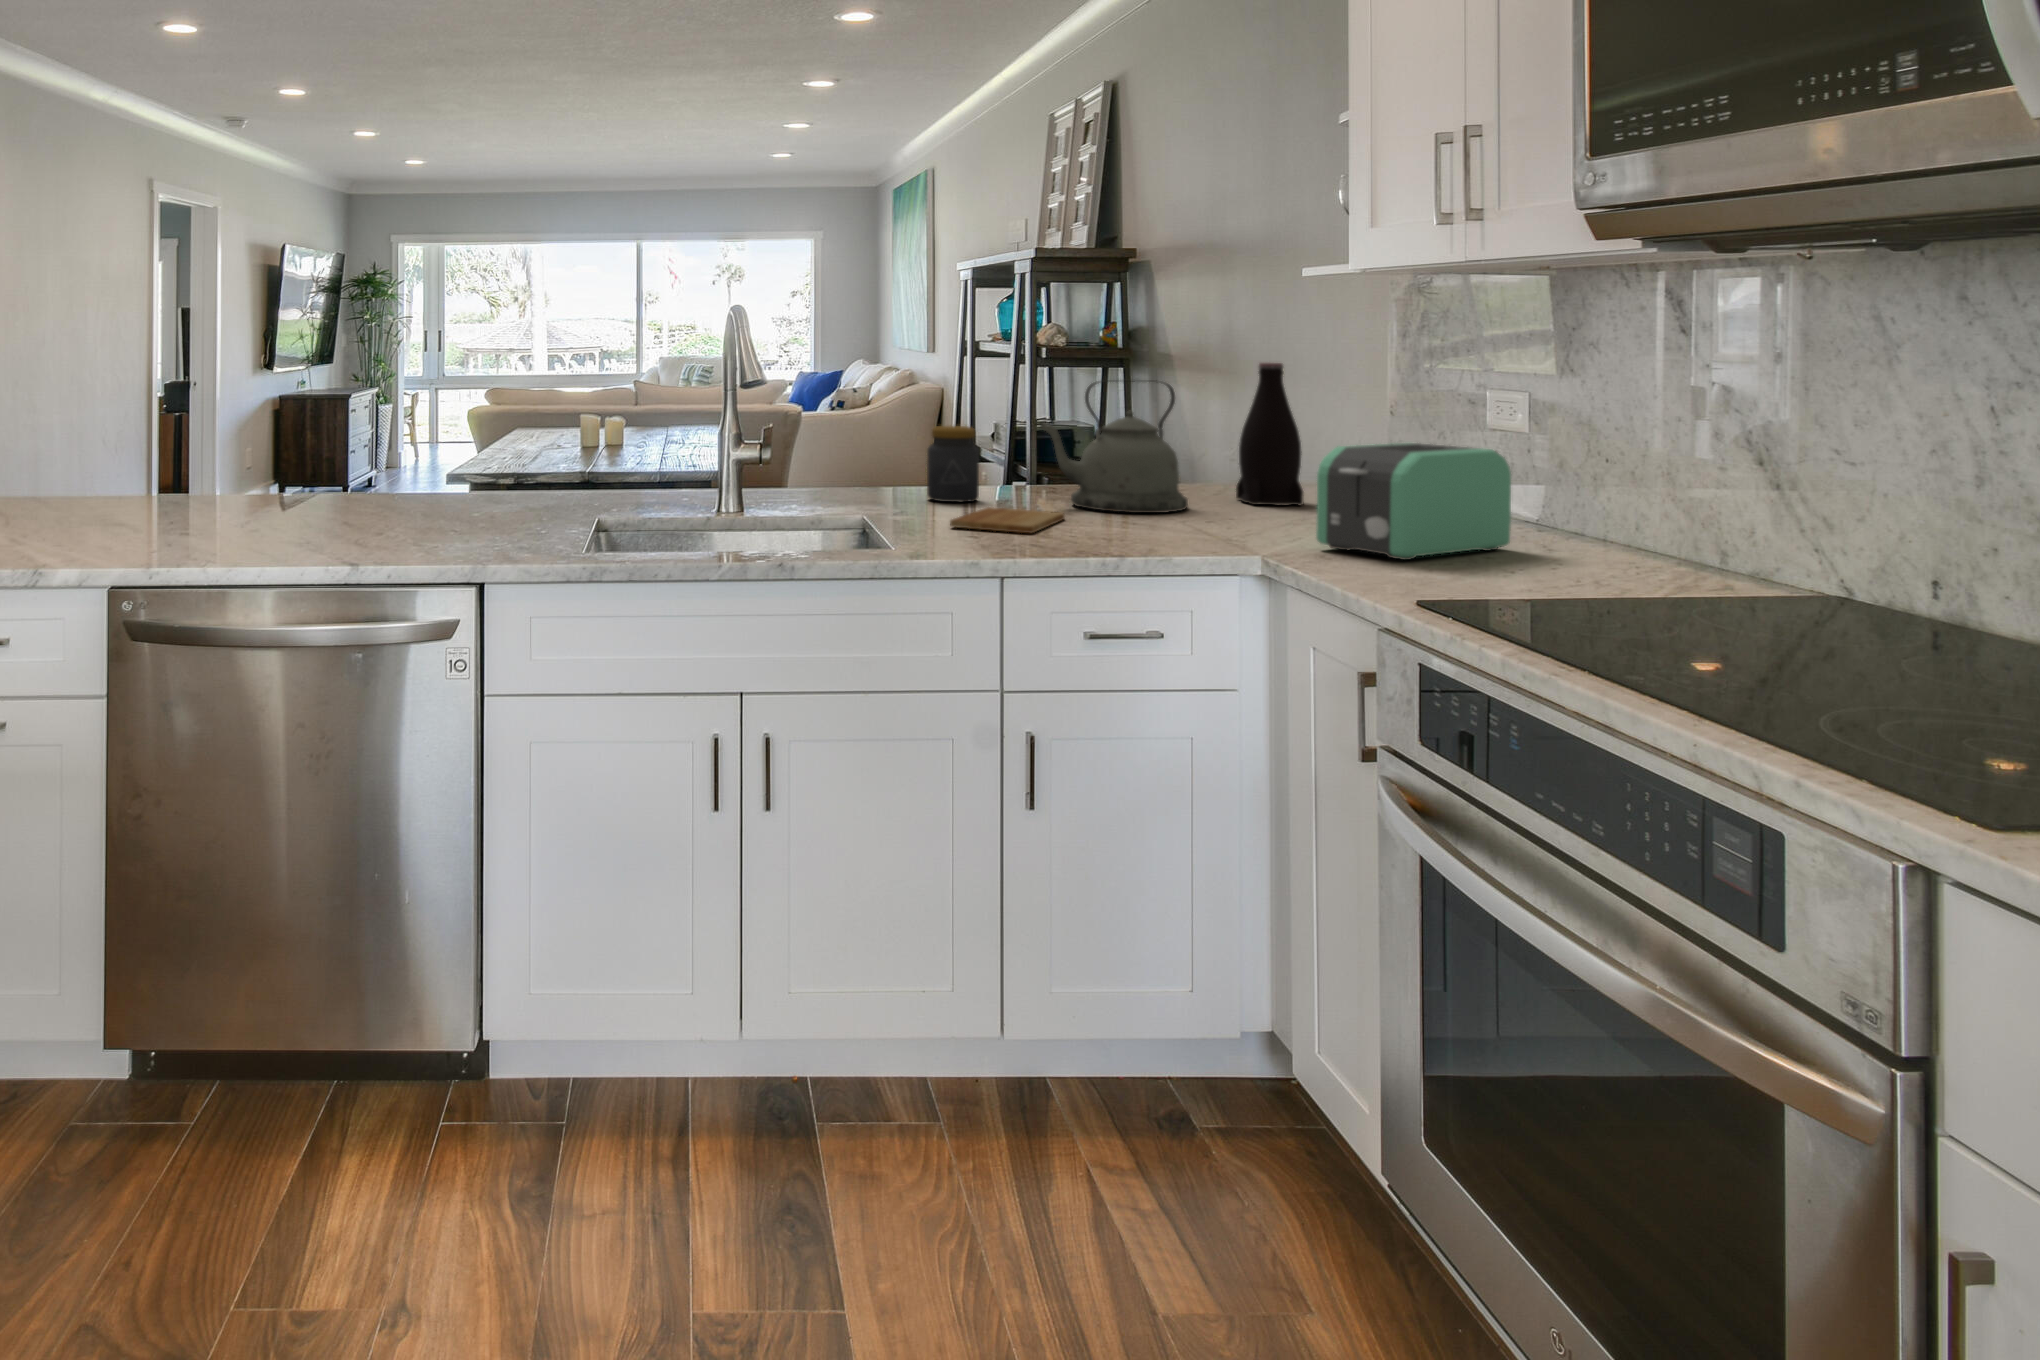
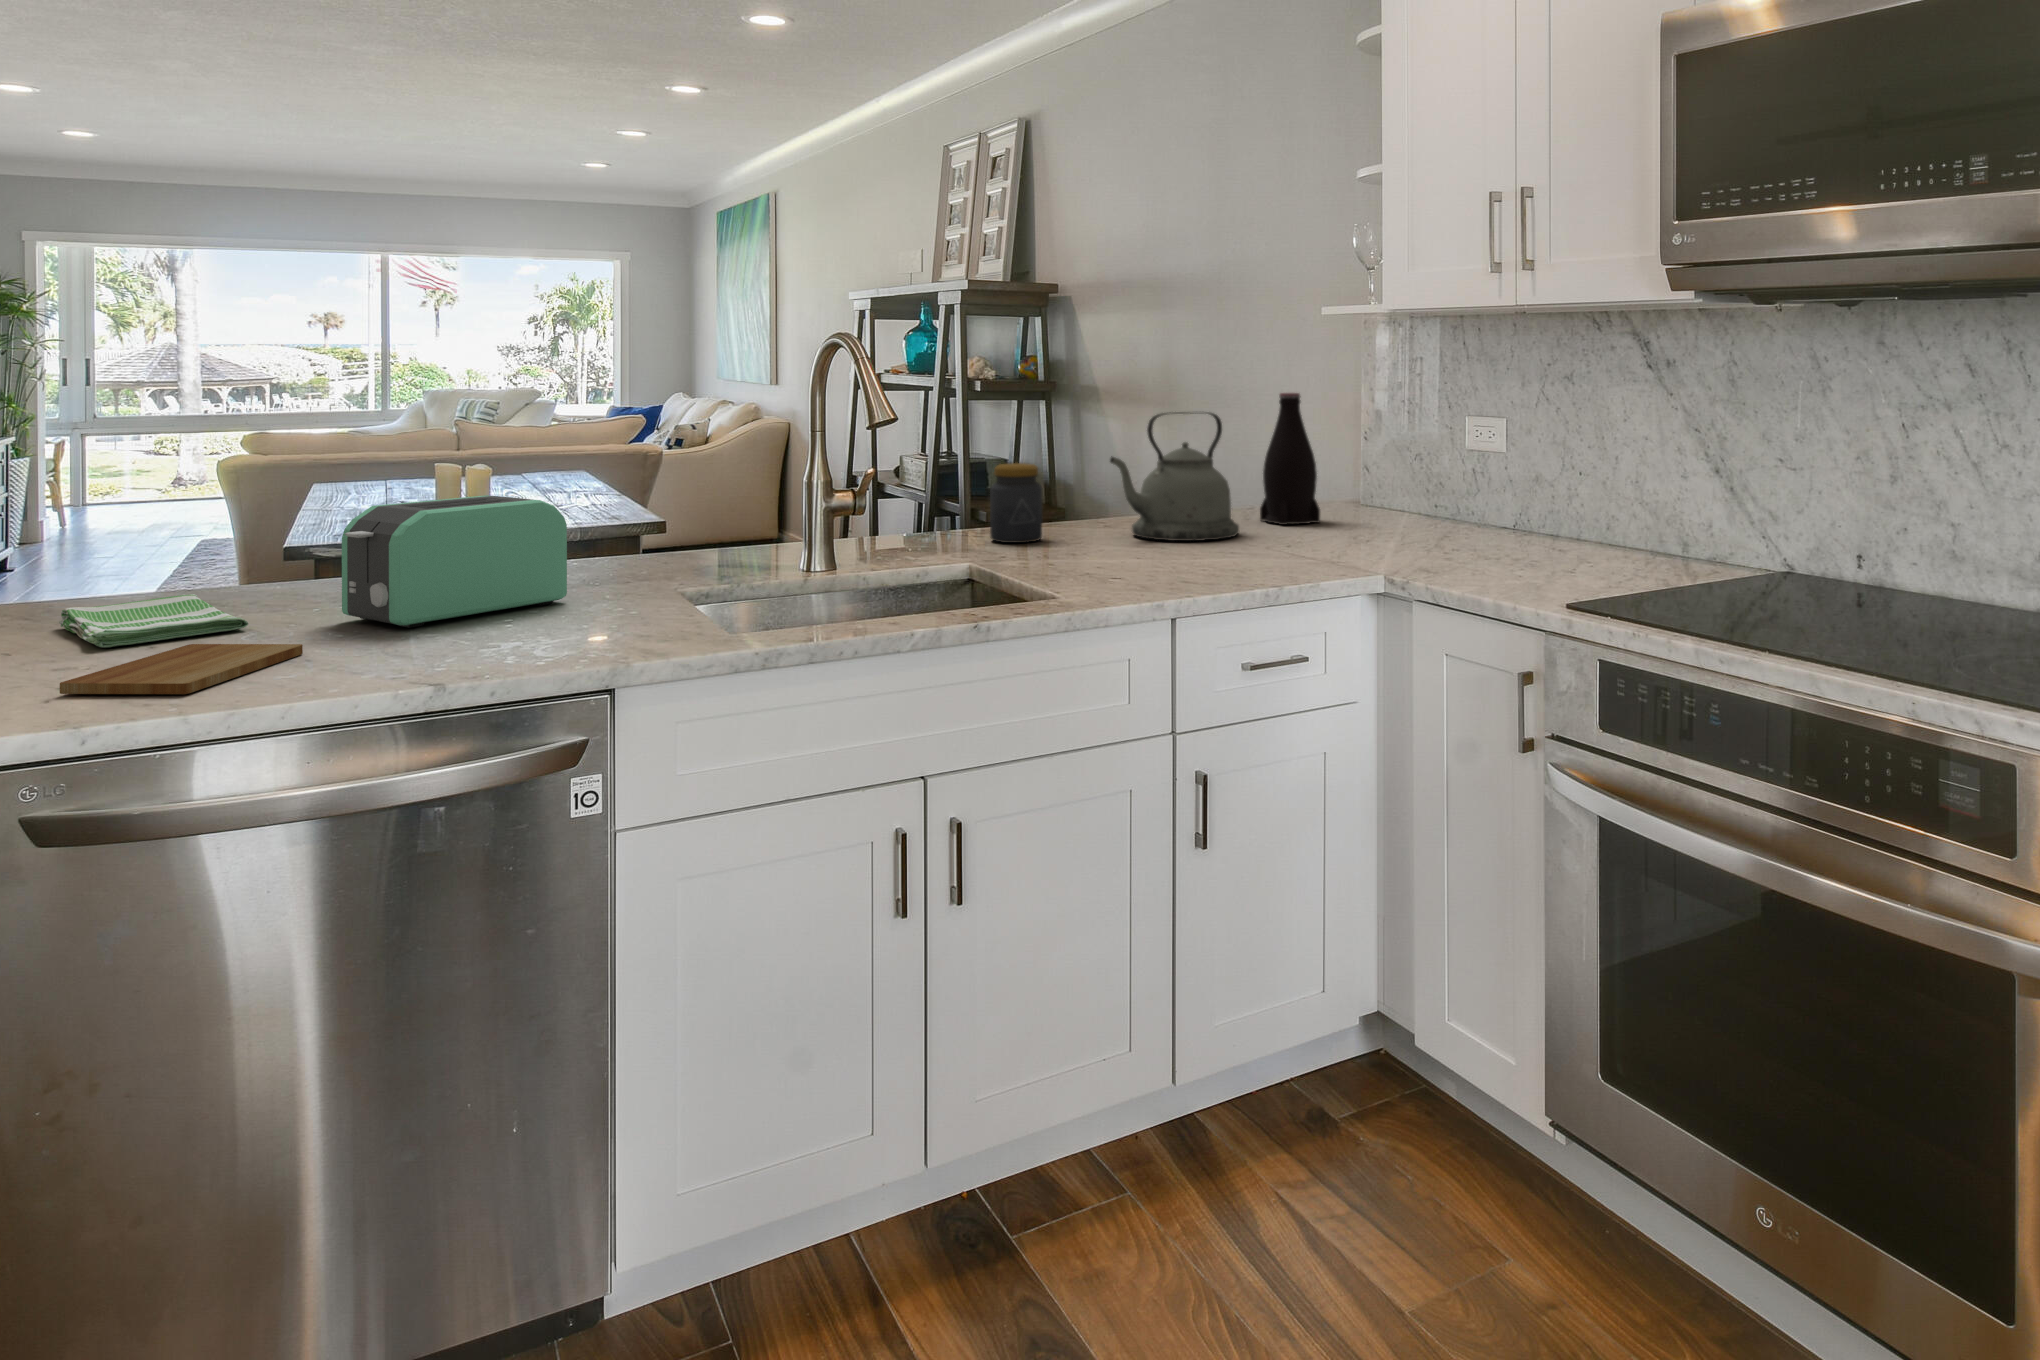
toaster: present [1316,443,1511,560] -> present [342,495,567,628]
dish towel: none [204,492,303,521] -> present [59,594,248,648]
cutting board: present [950,507,1065,533] -> present [60,644,303,694]

